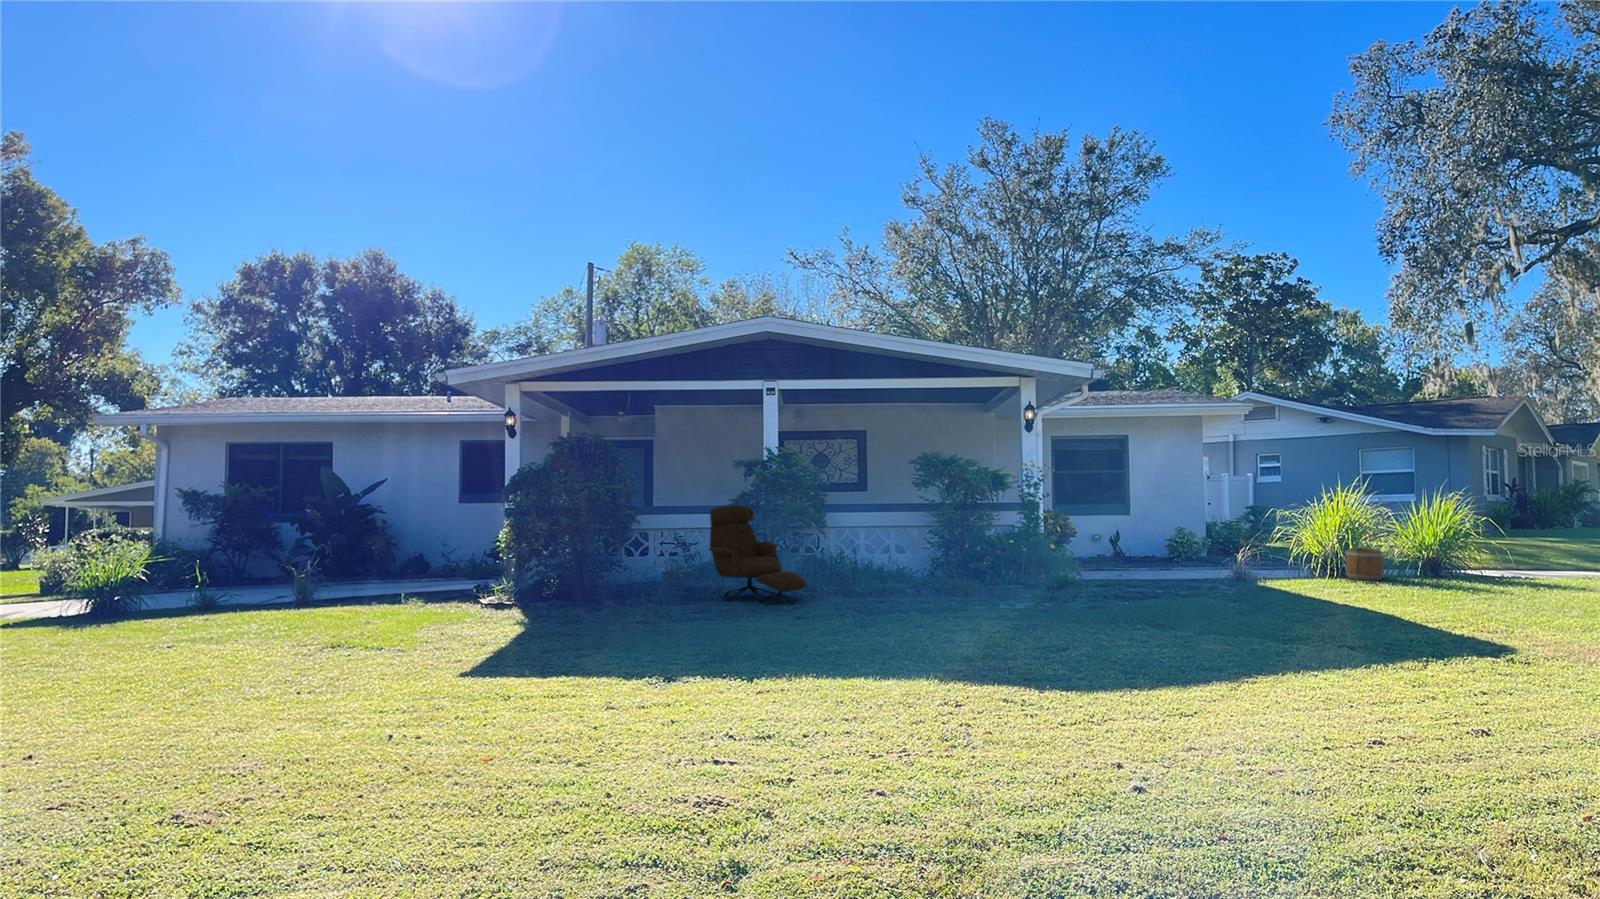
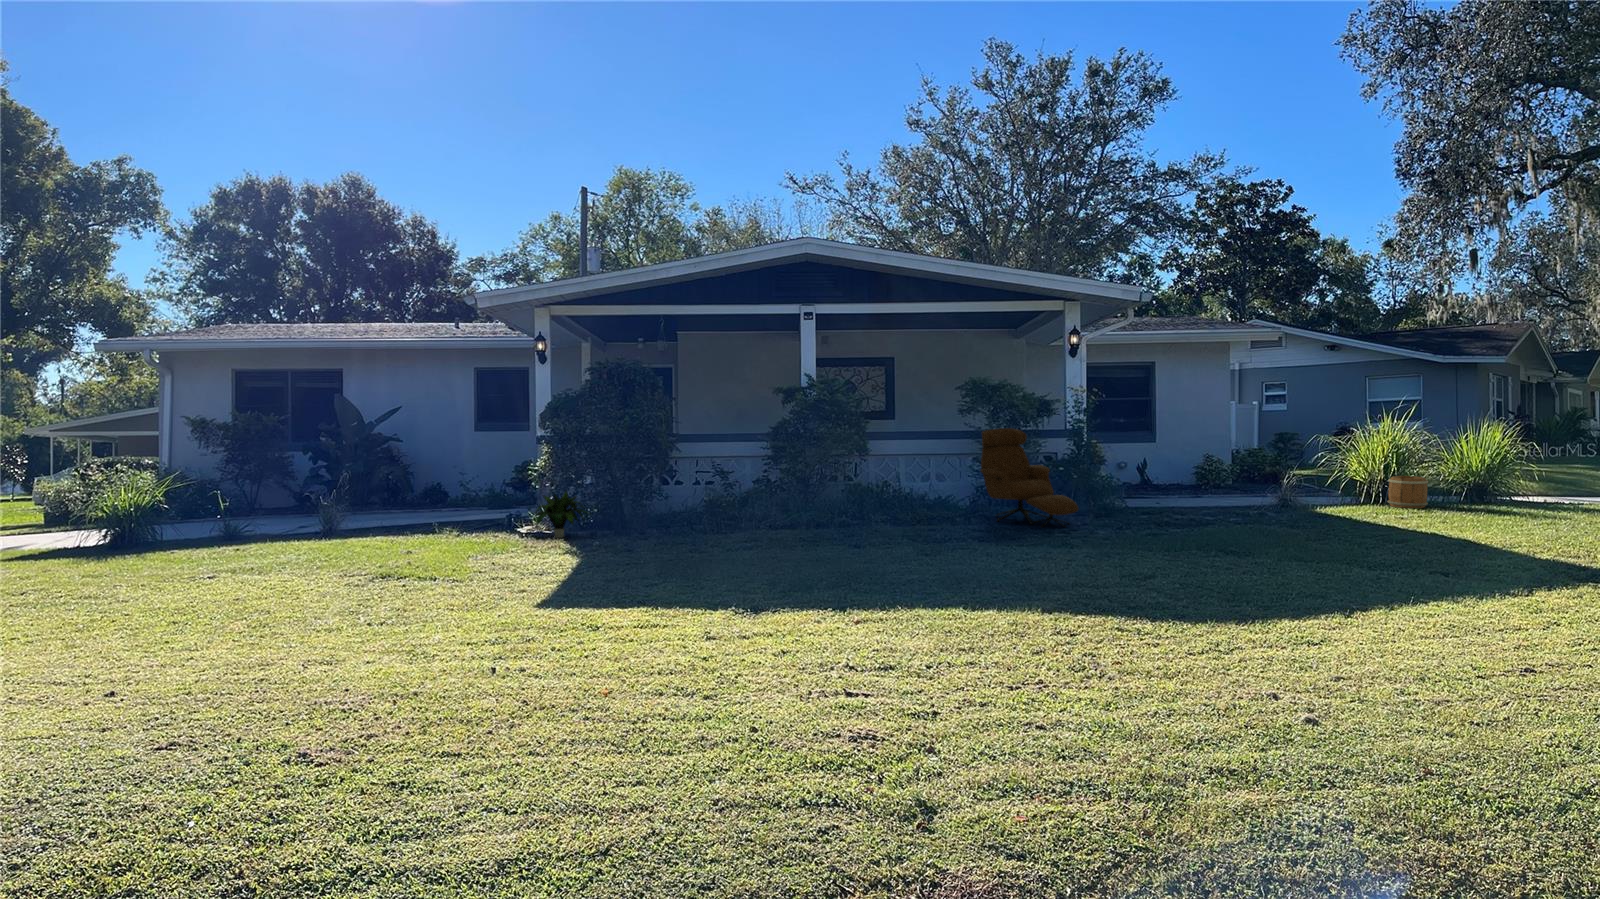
lounge chair: present [709,505,806,605] -> present [980,428,1078,527]
potted plant: none [491,560,552,608] -> present [533,491,588,538]

